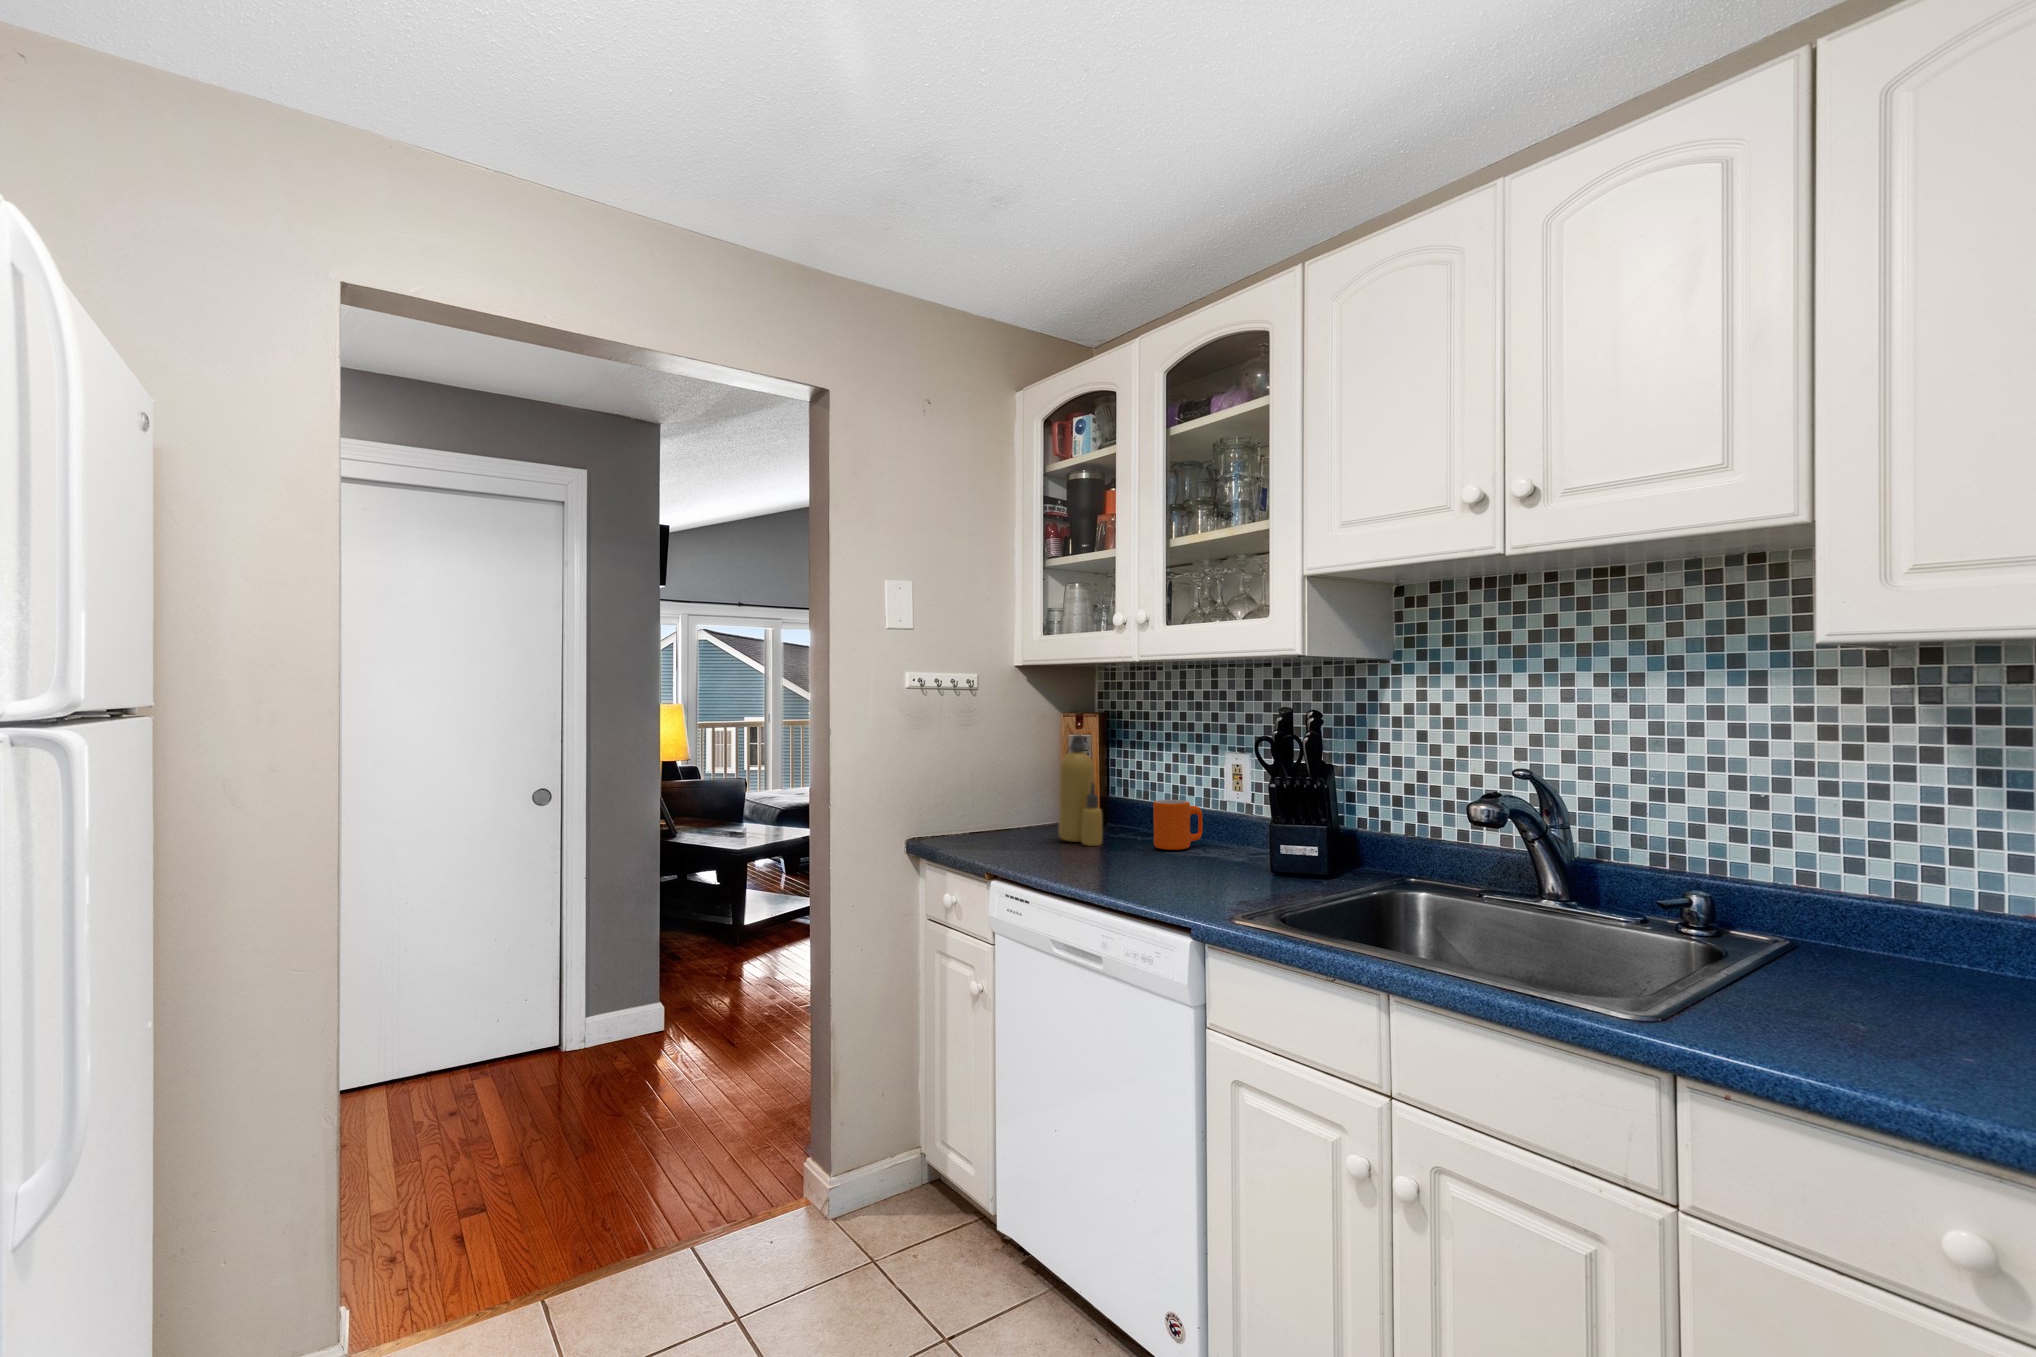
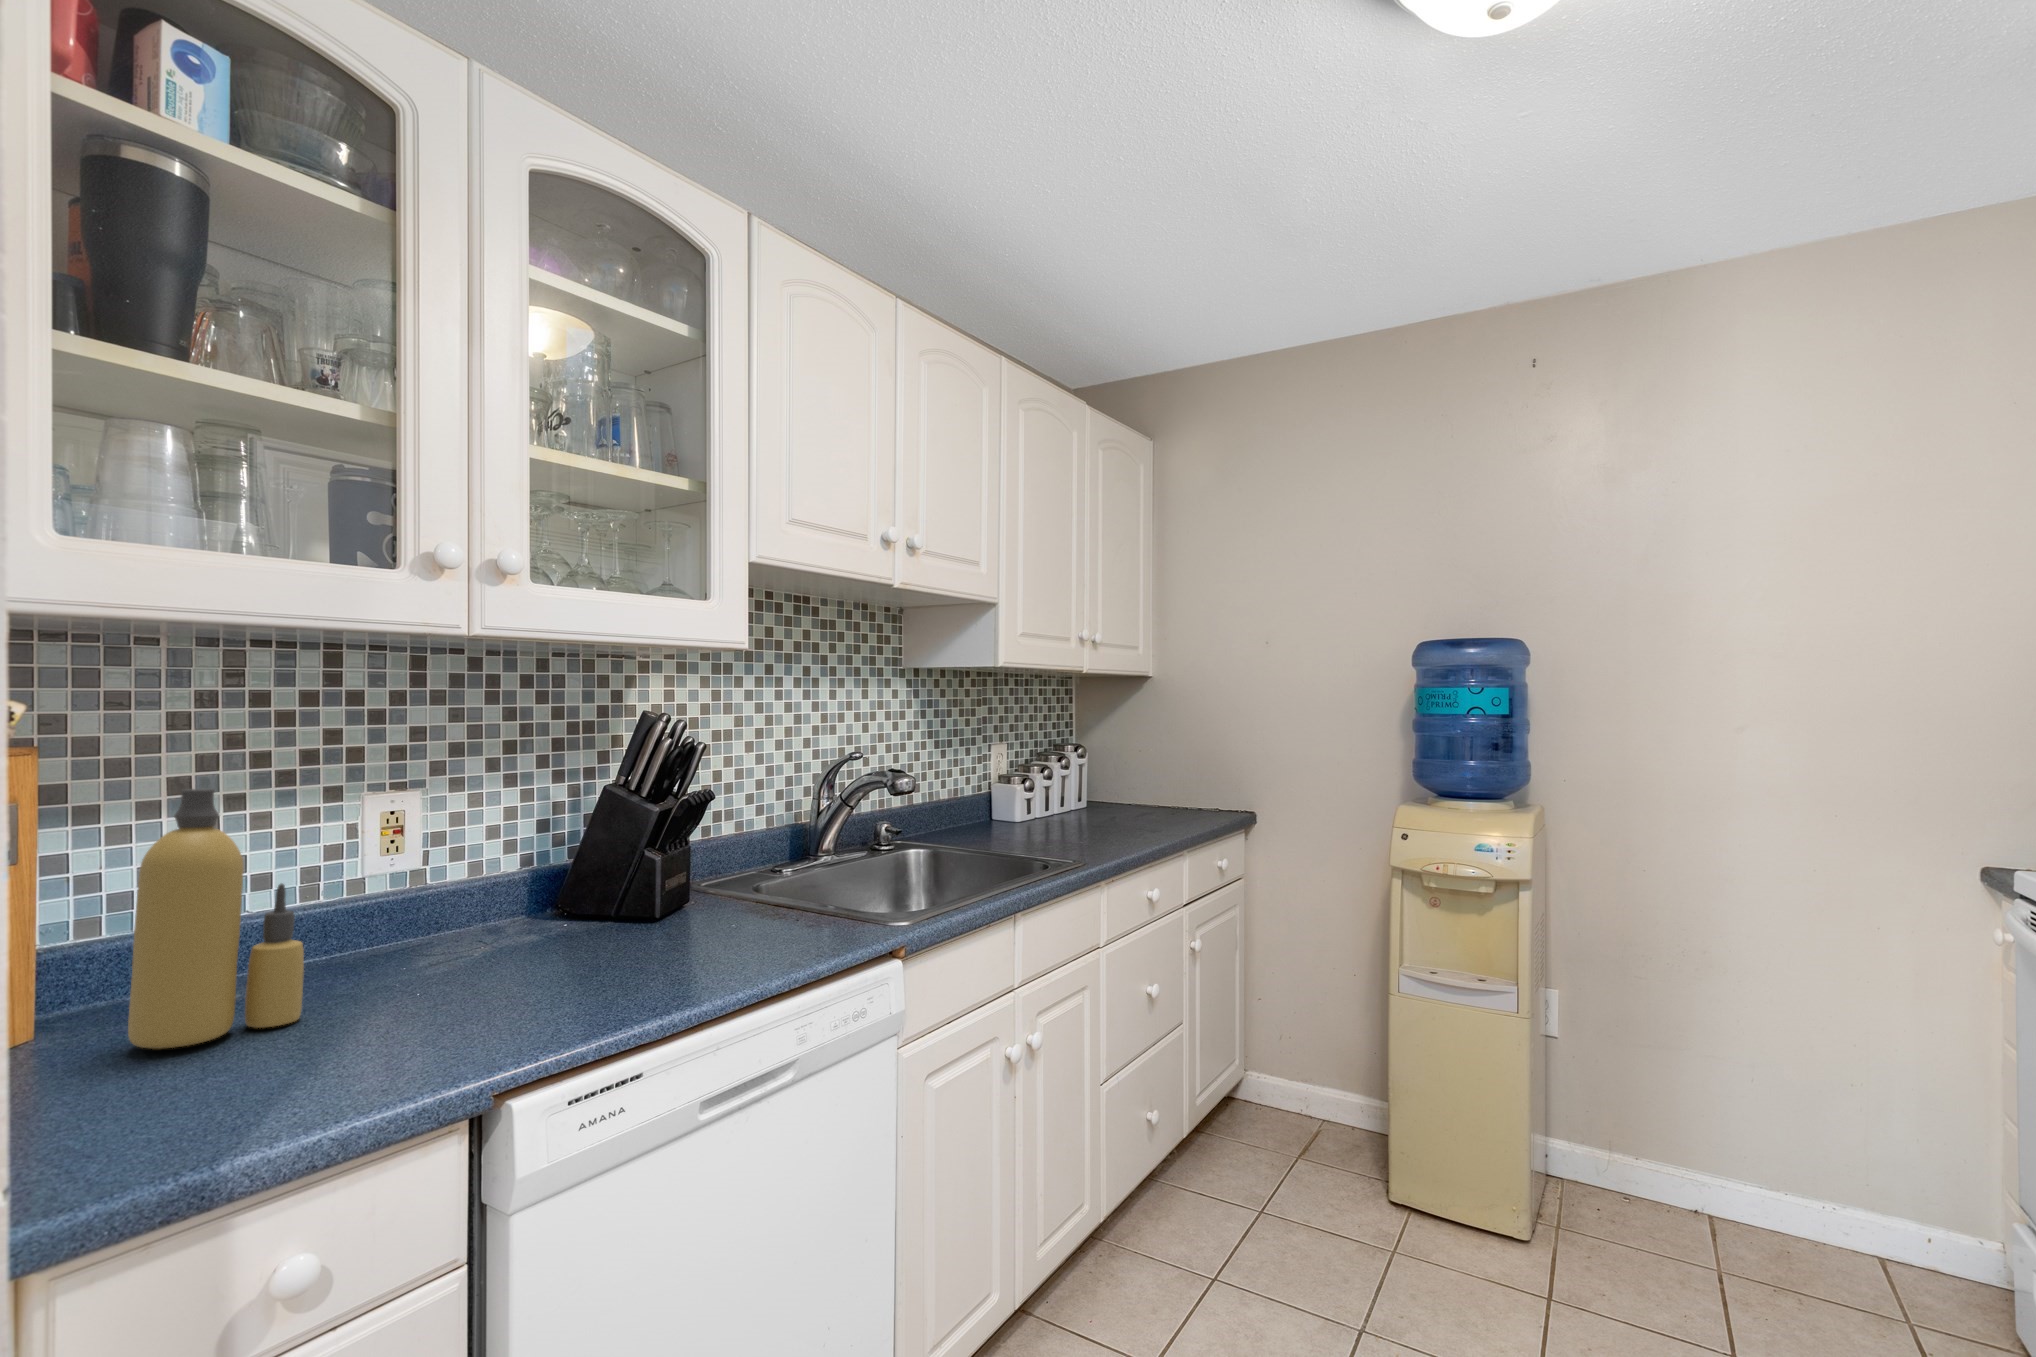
mug: present [1153,800,1203,850] -> none [378,878,453,972]

